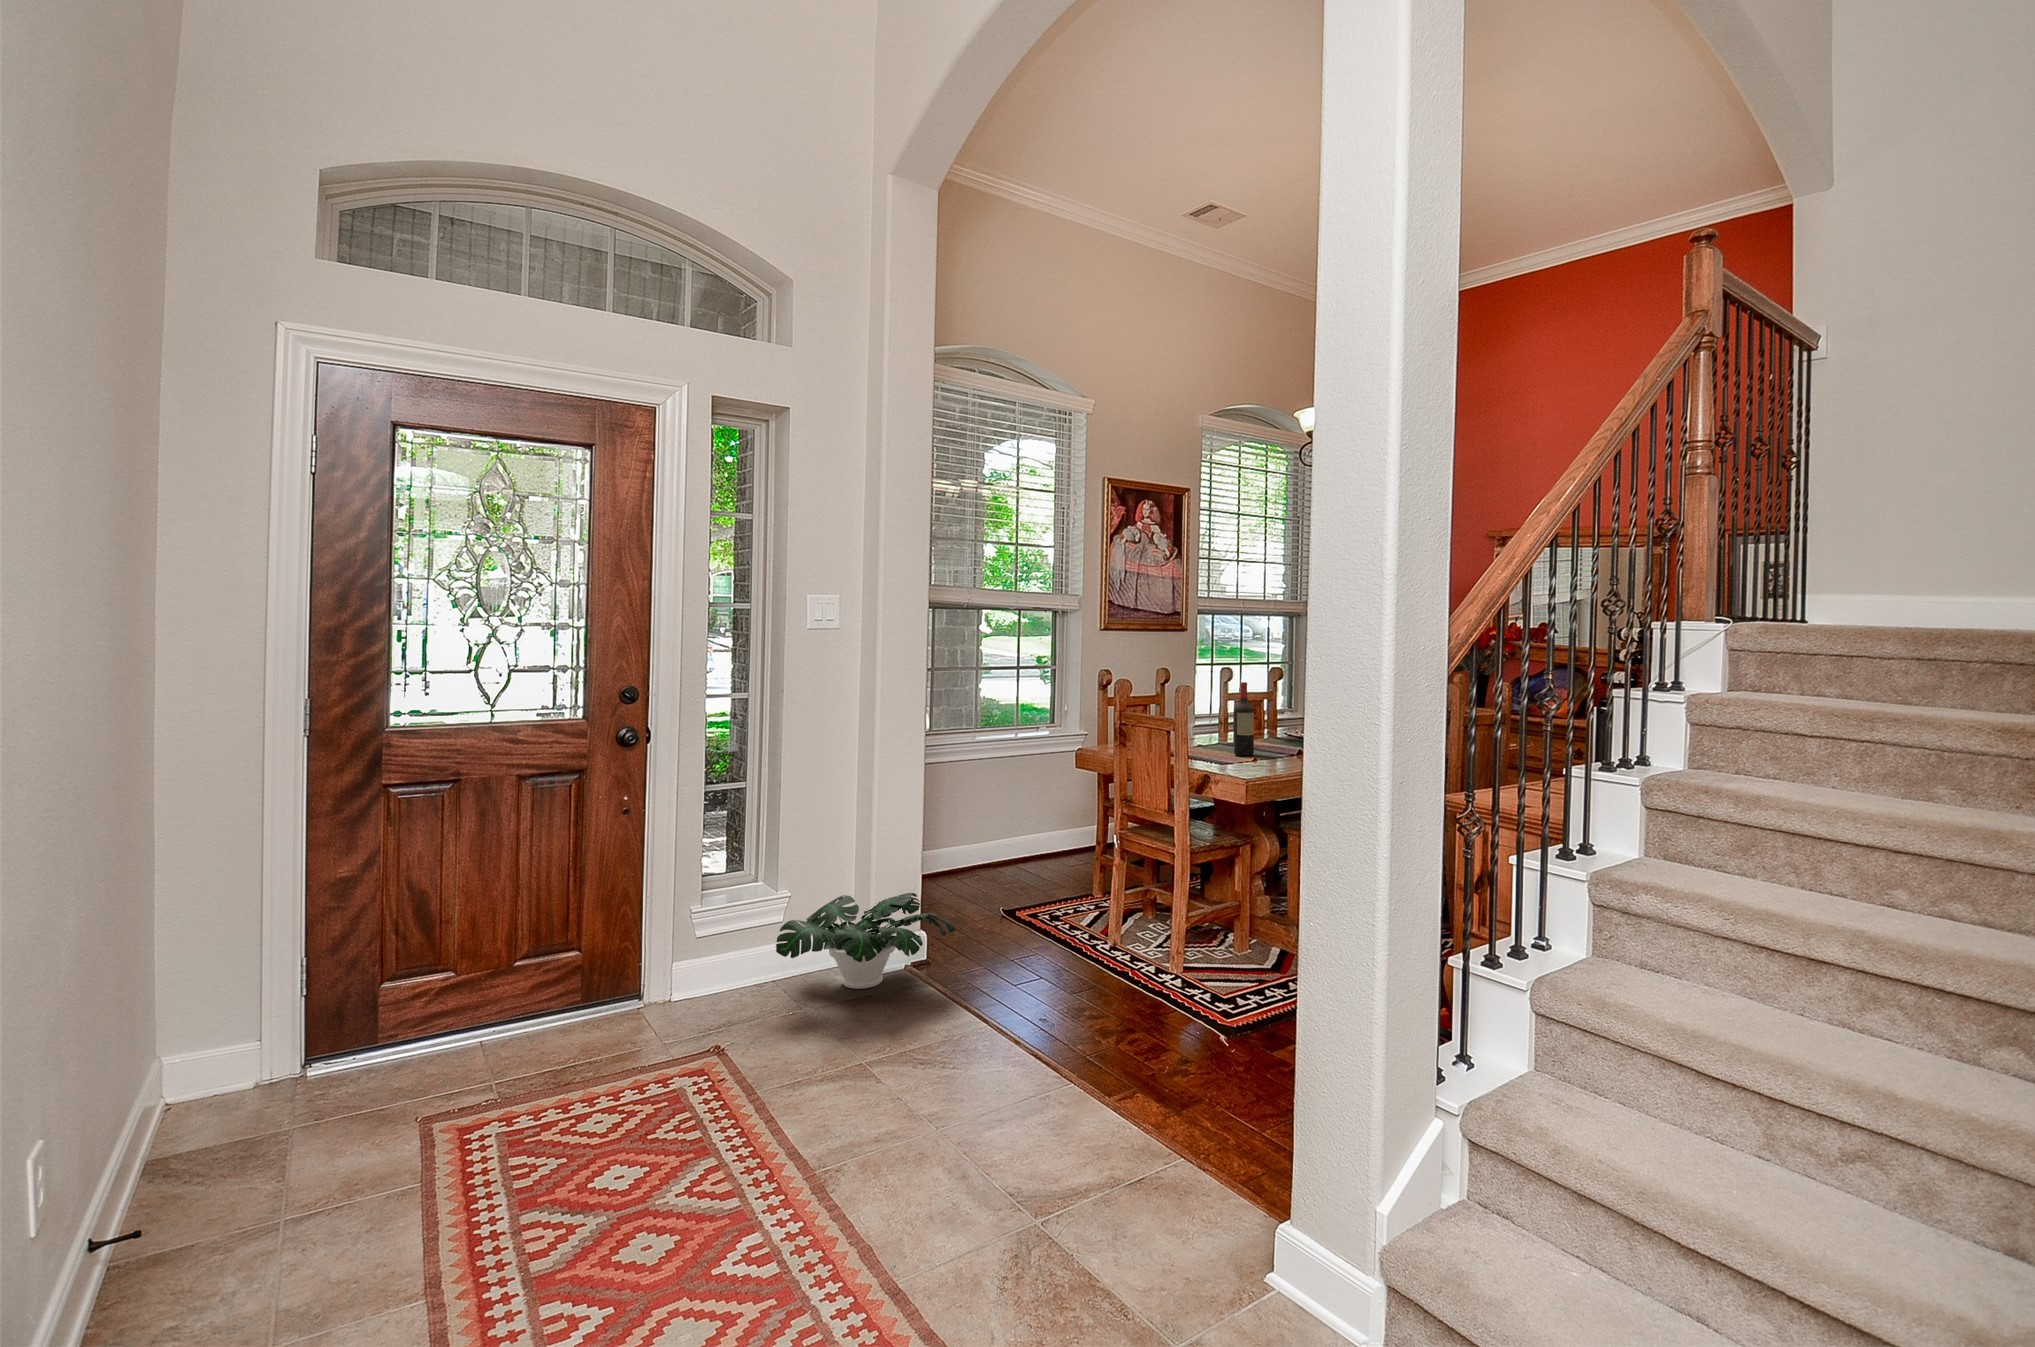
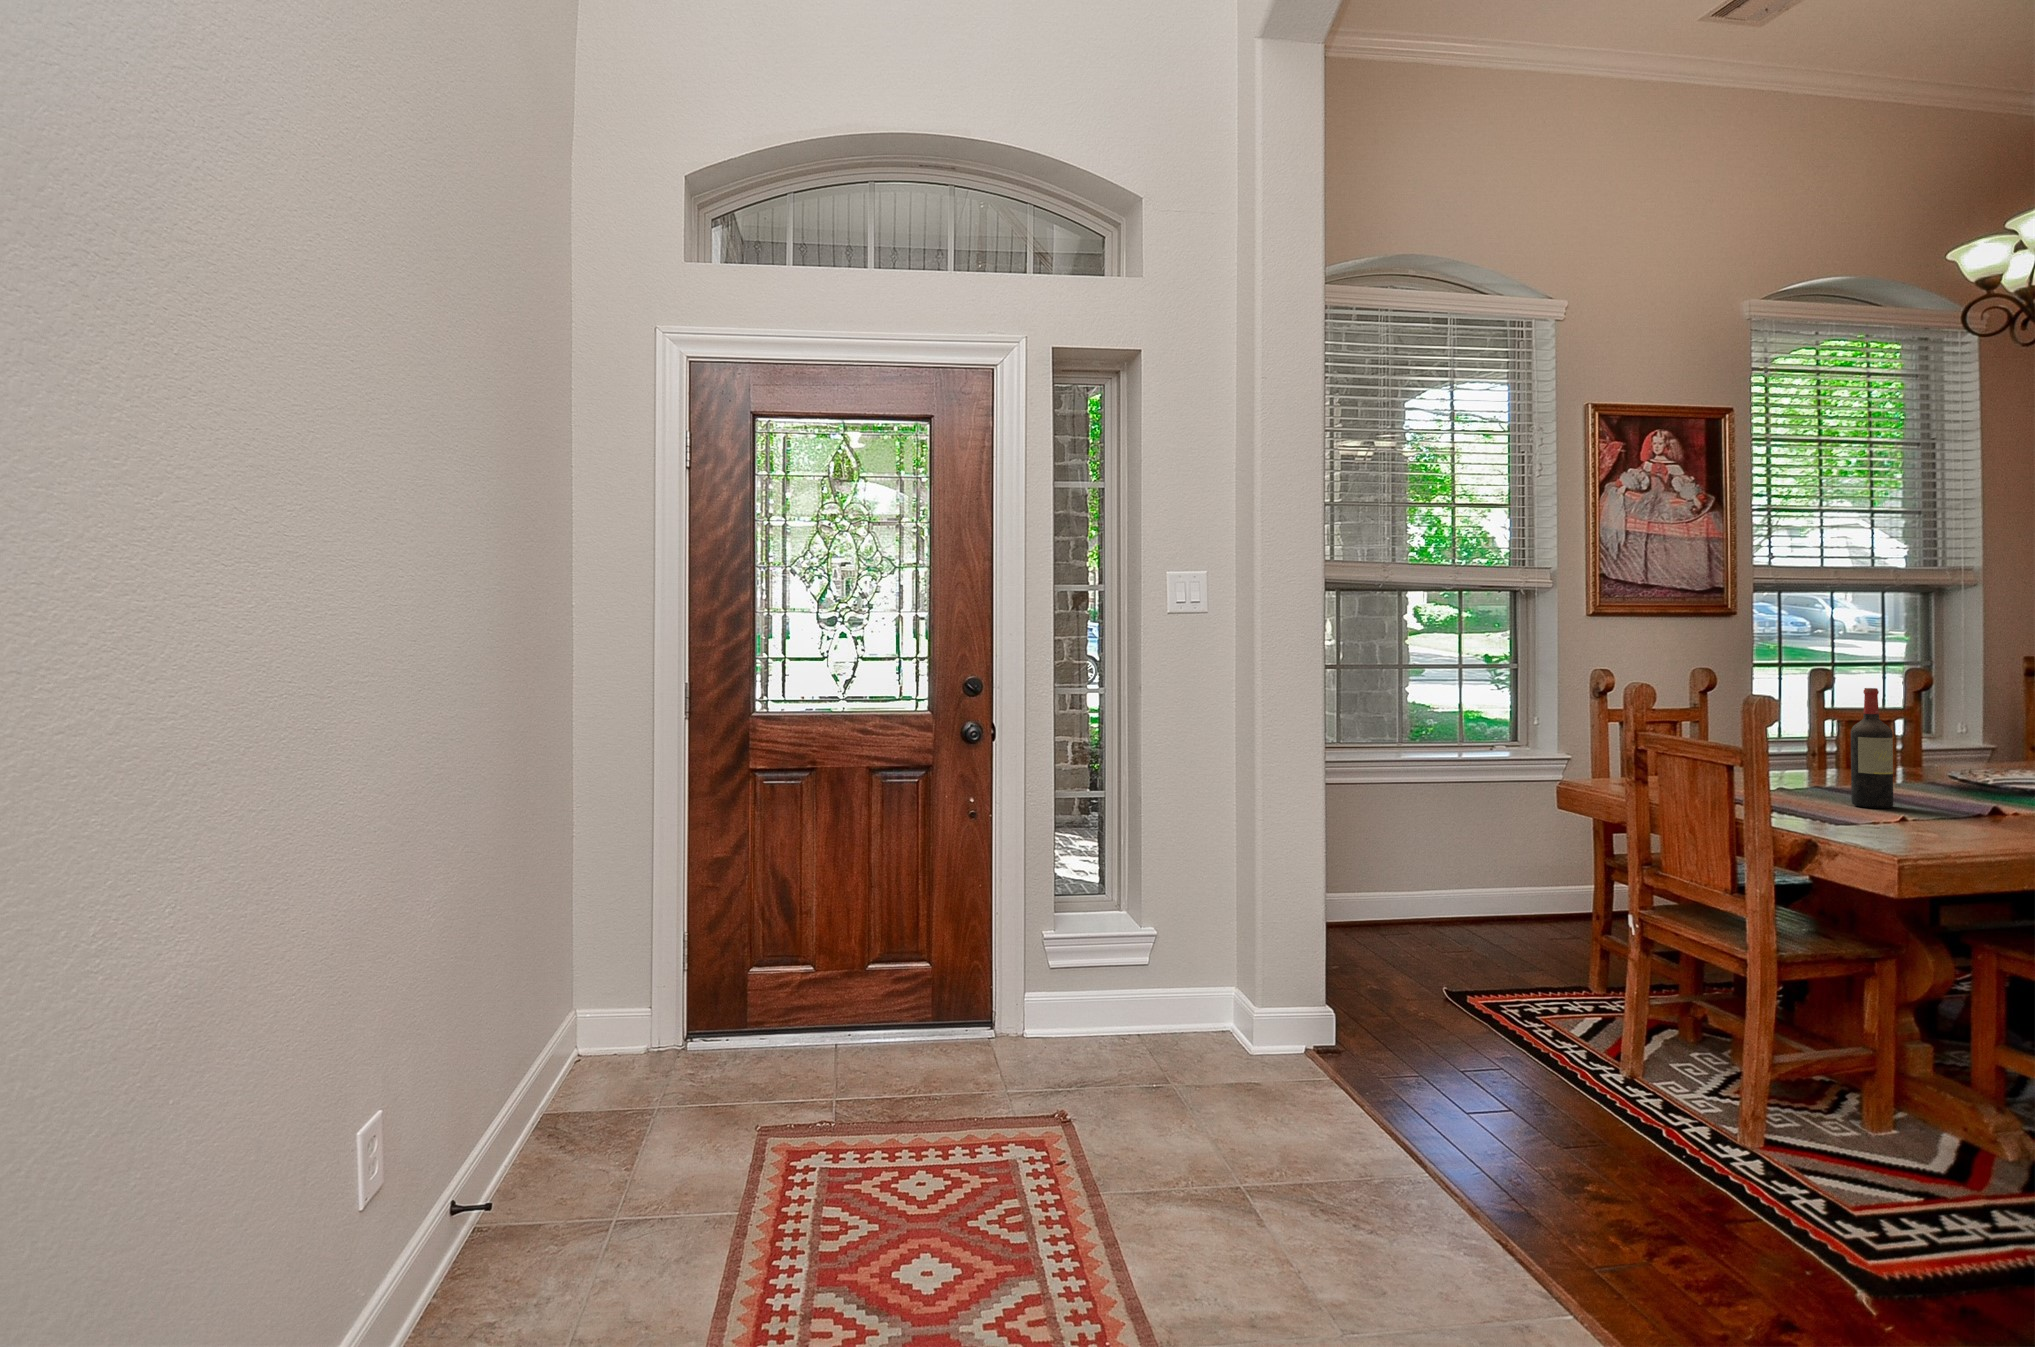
potted plant: present [776,893,956,989] -> none [1134,946,1374,1073]

